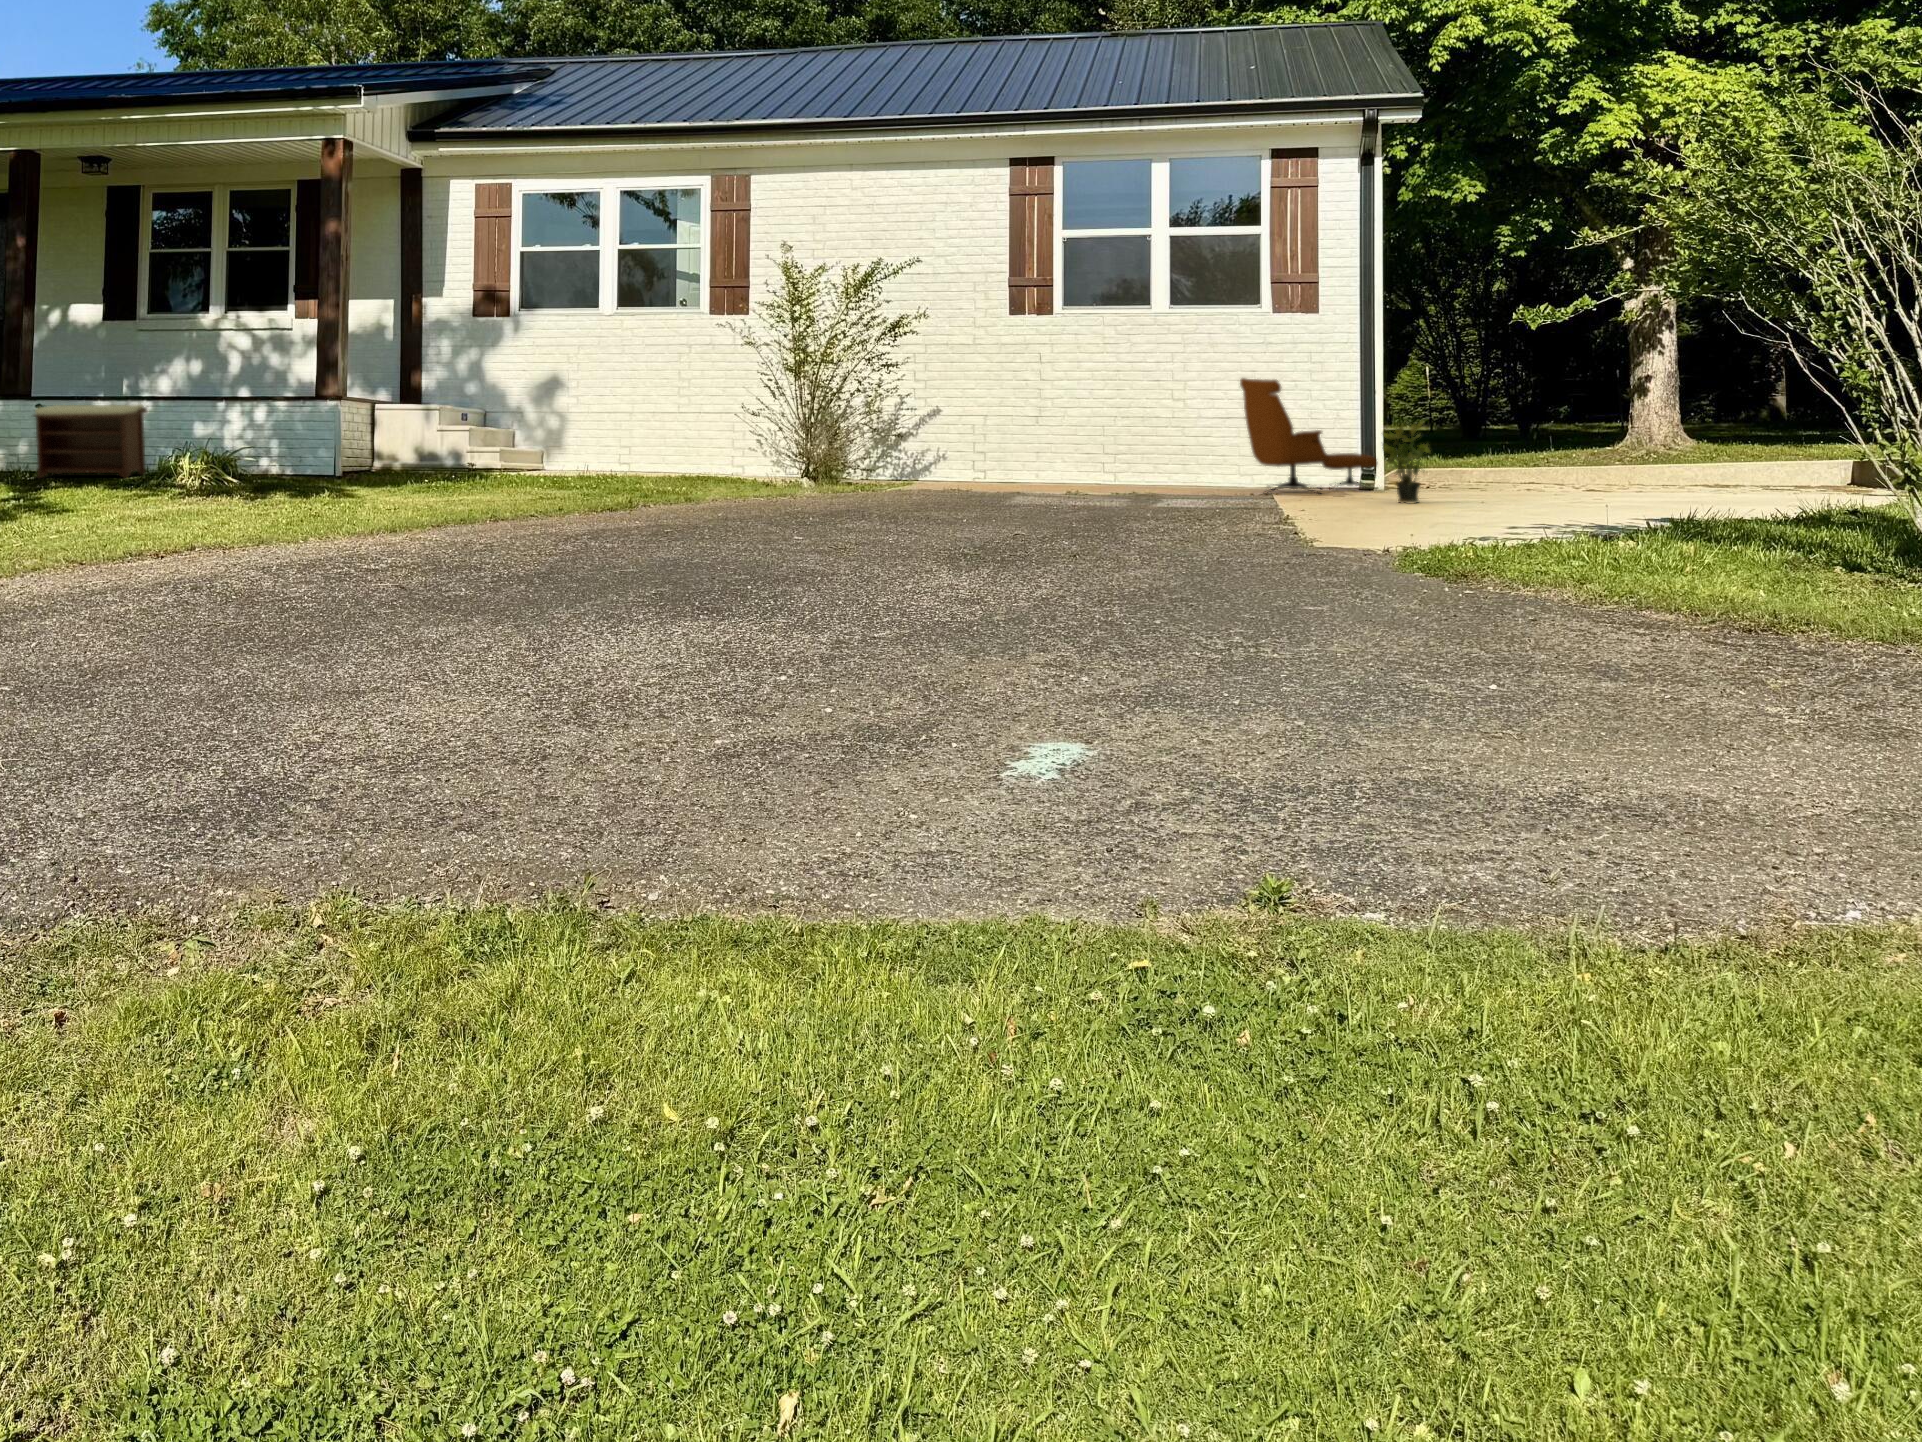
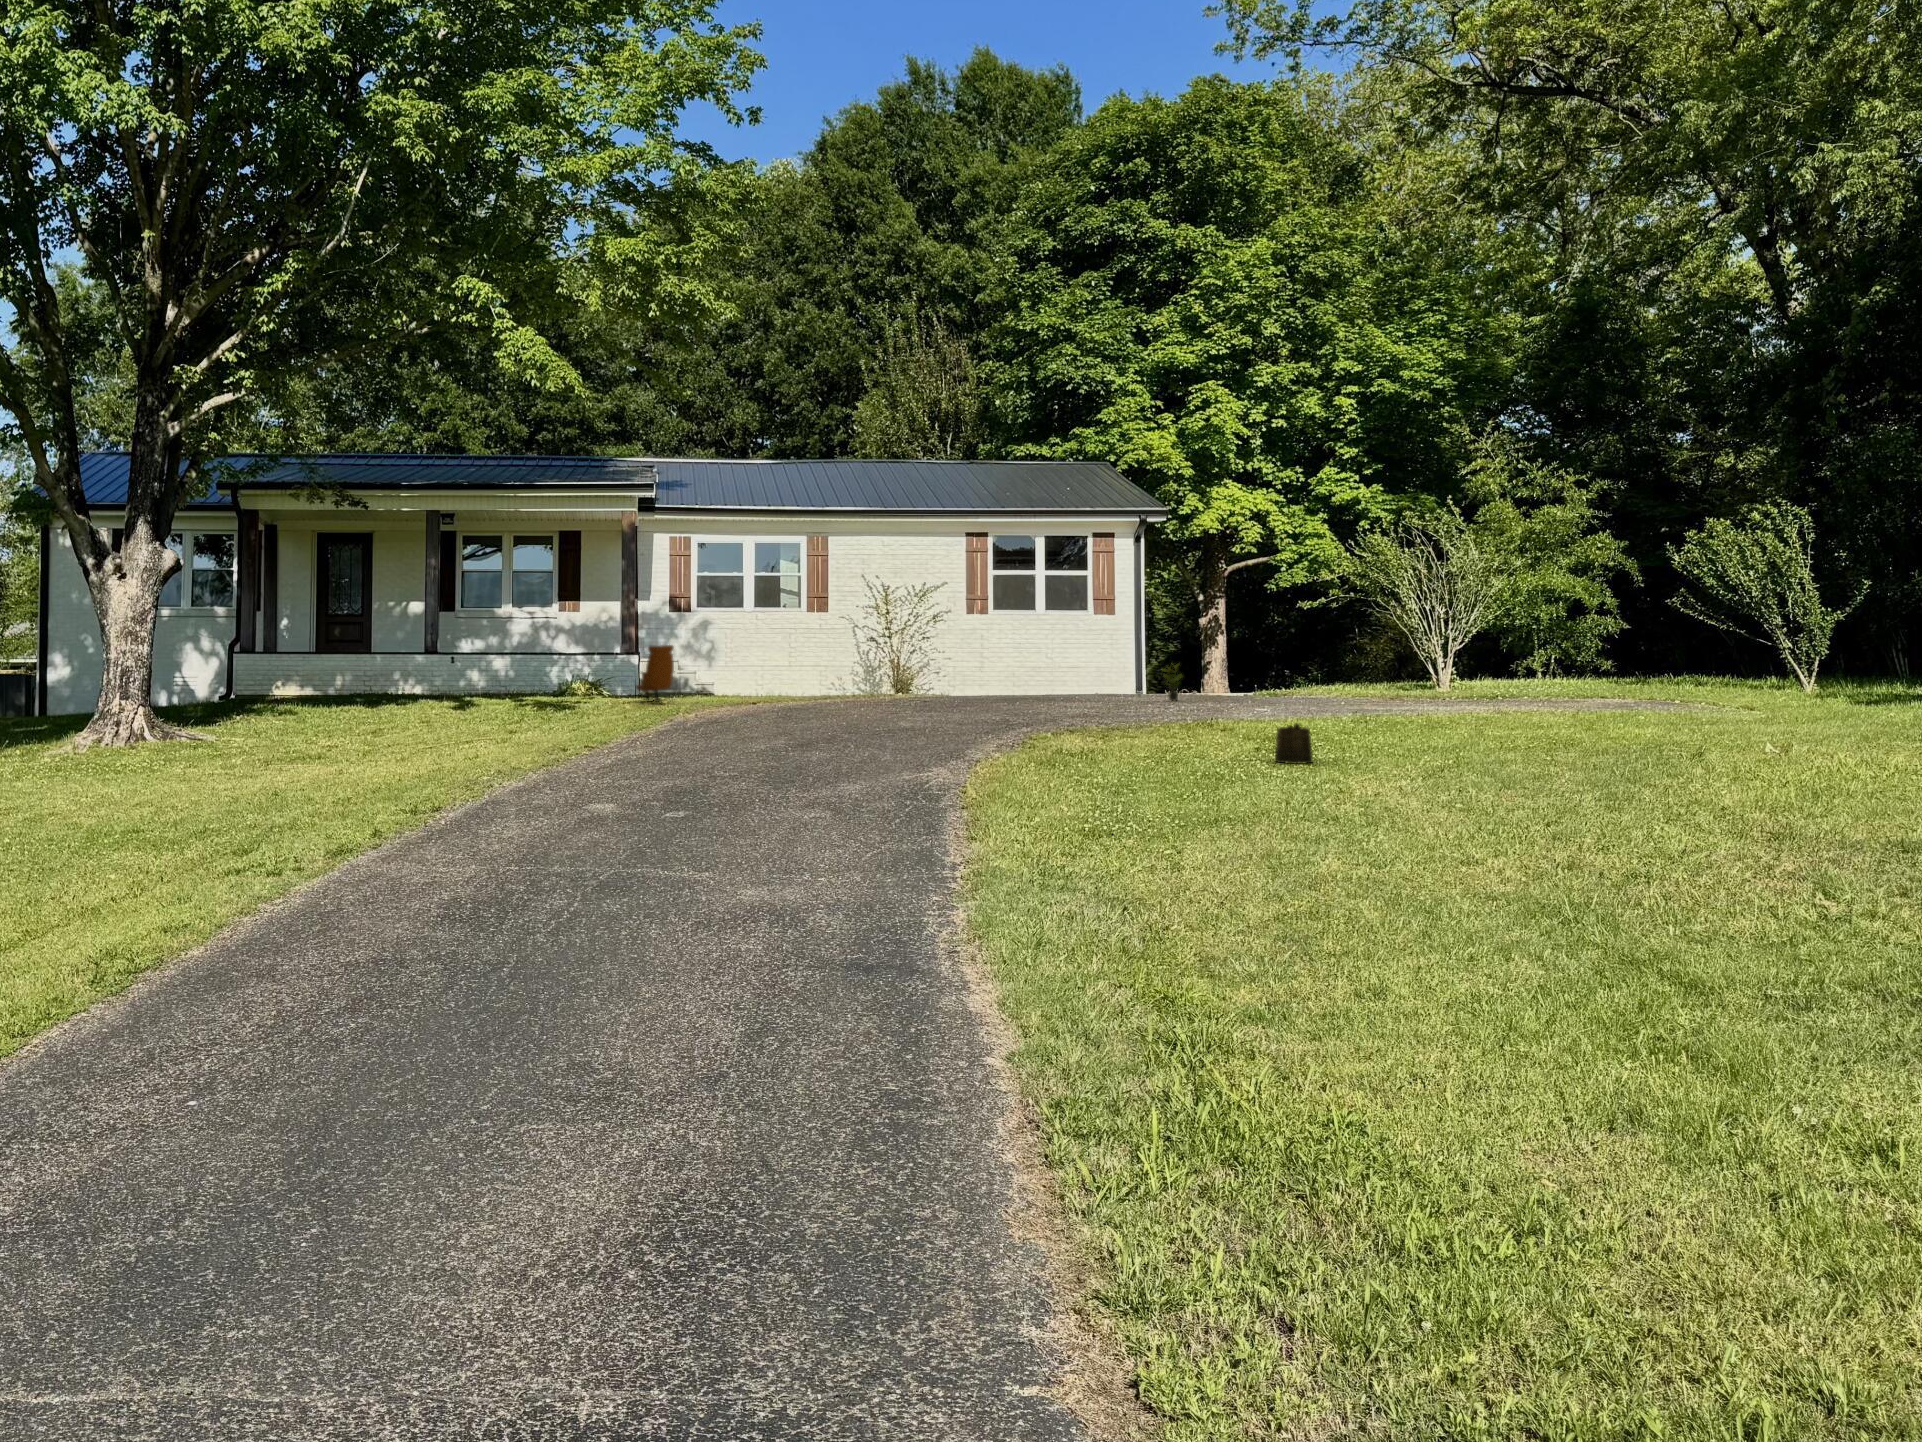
lounge chair: present [1240,378,1377,493] -> present [636,645,674,704]
bench: present [34,404,147,478] -> none [436,665,503,709]
bucket: none [1092,776,1246,970] -> present [1275,723,1313,764]

